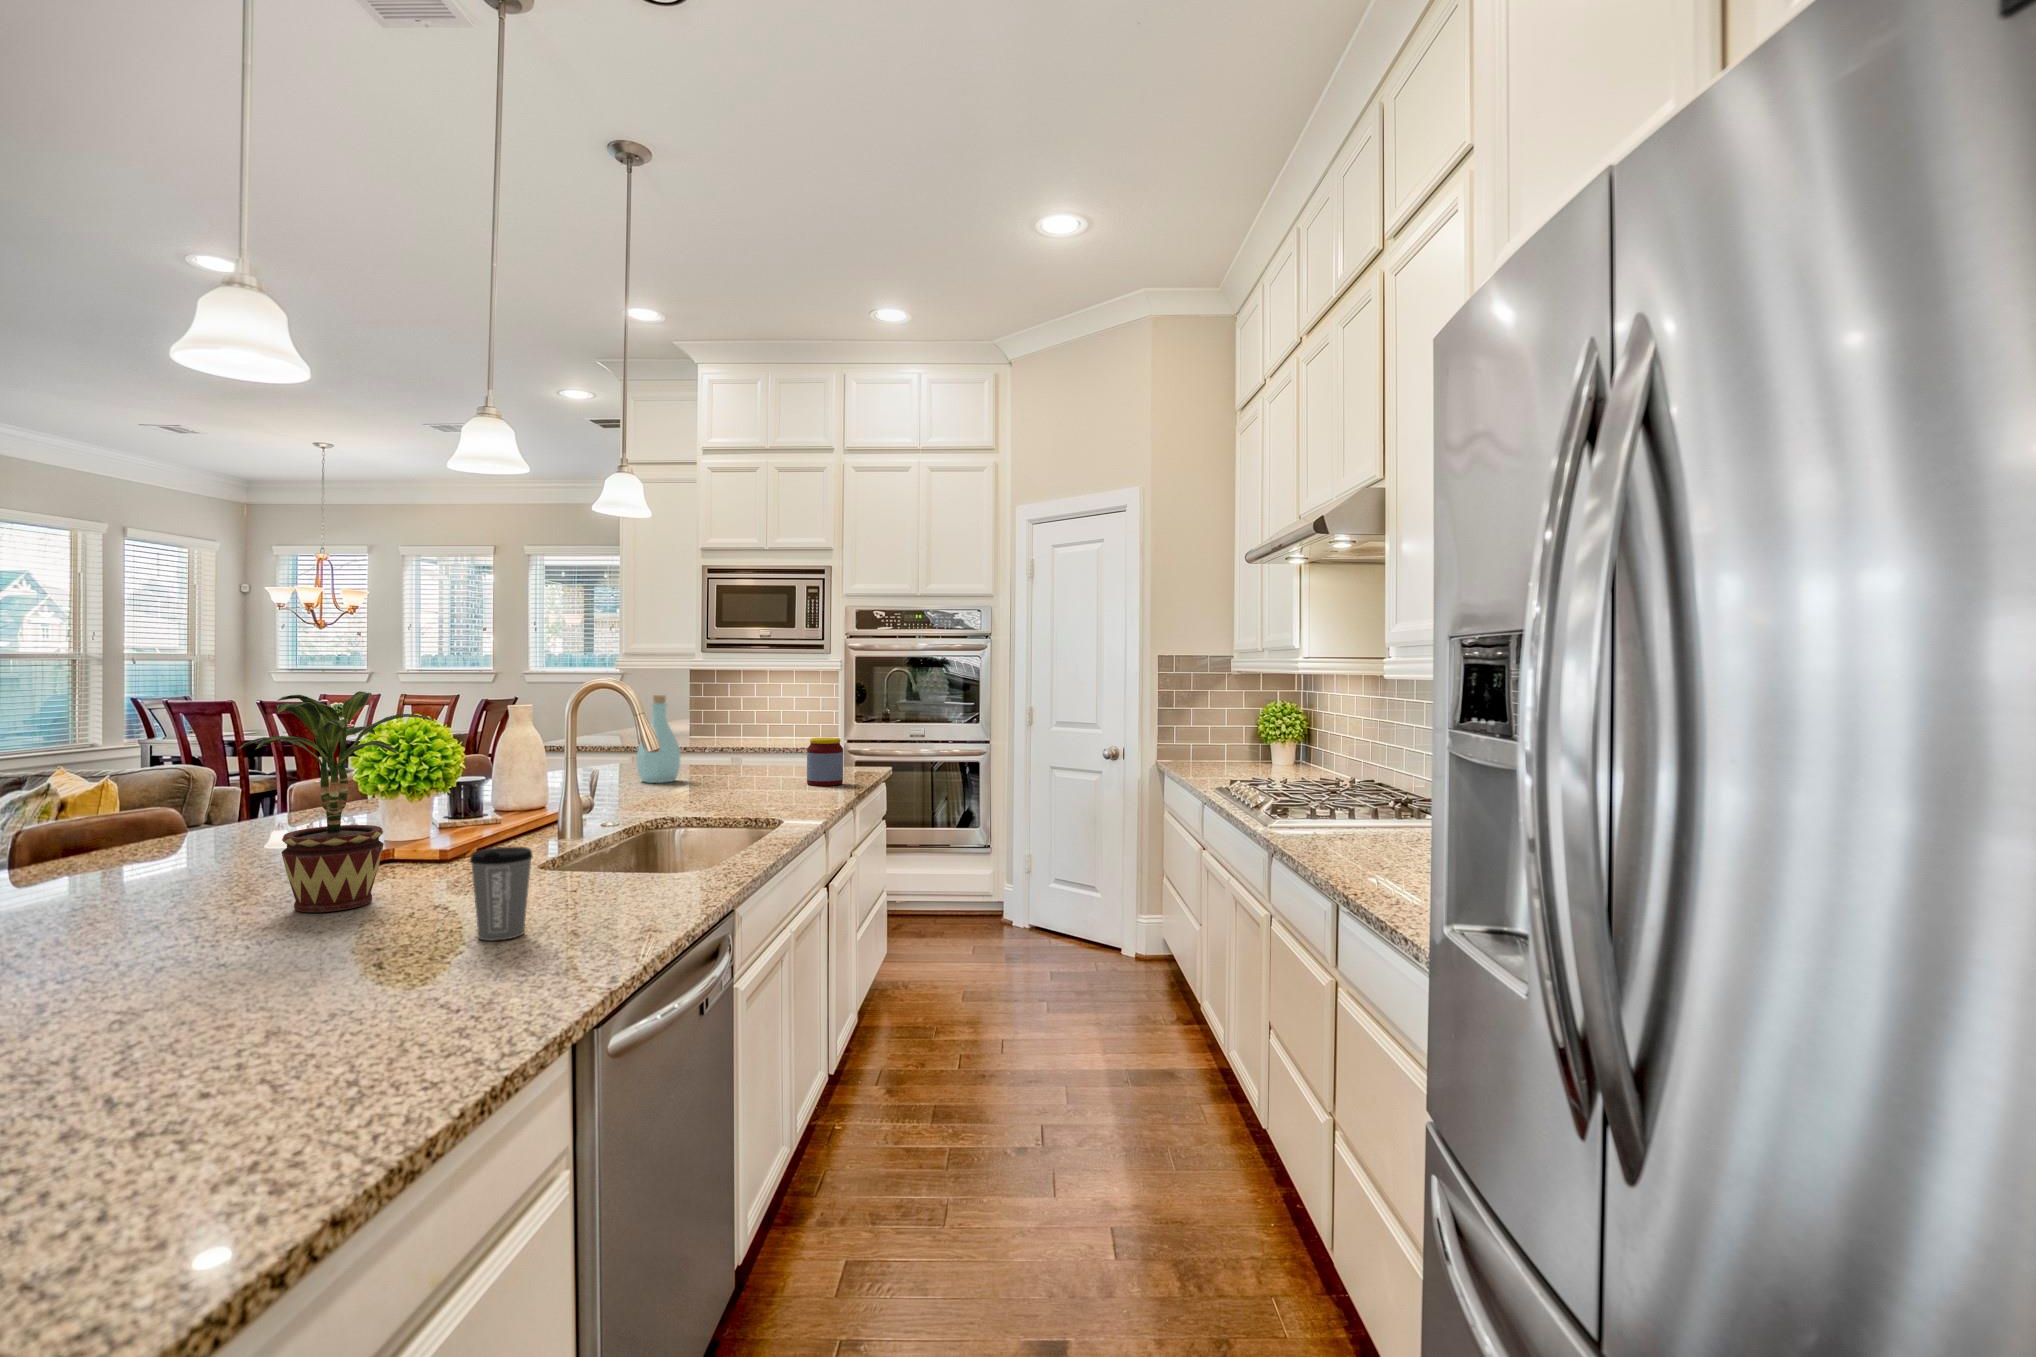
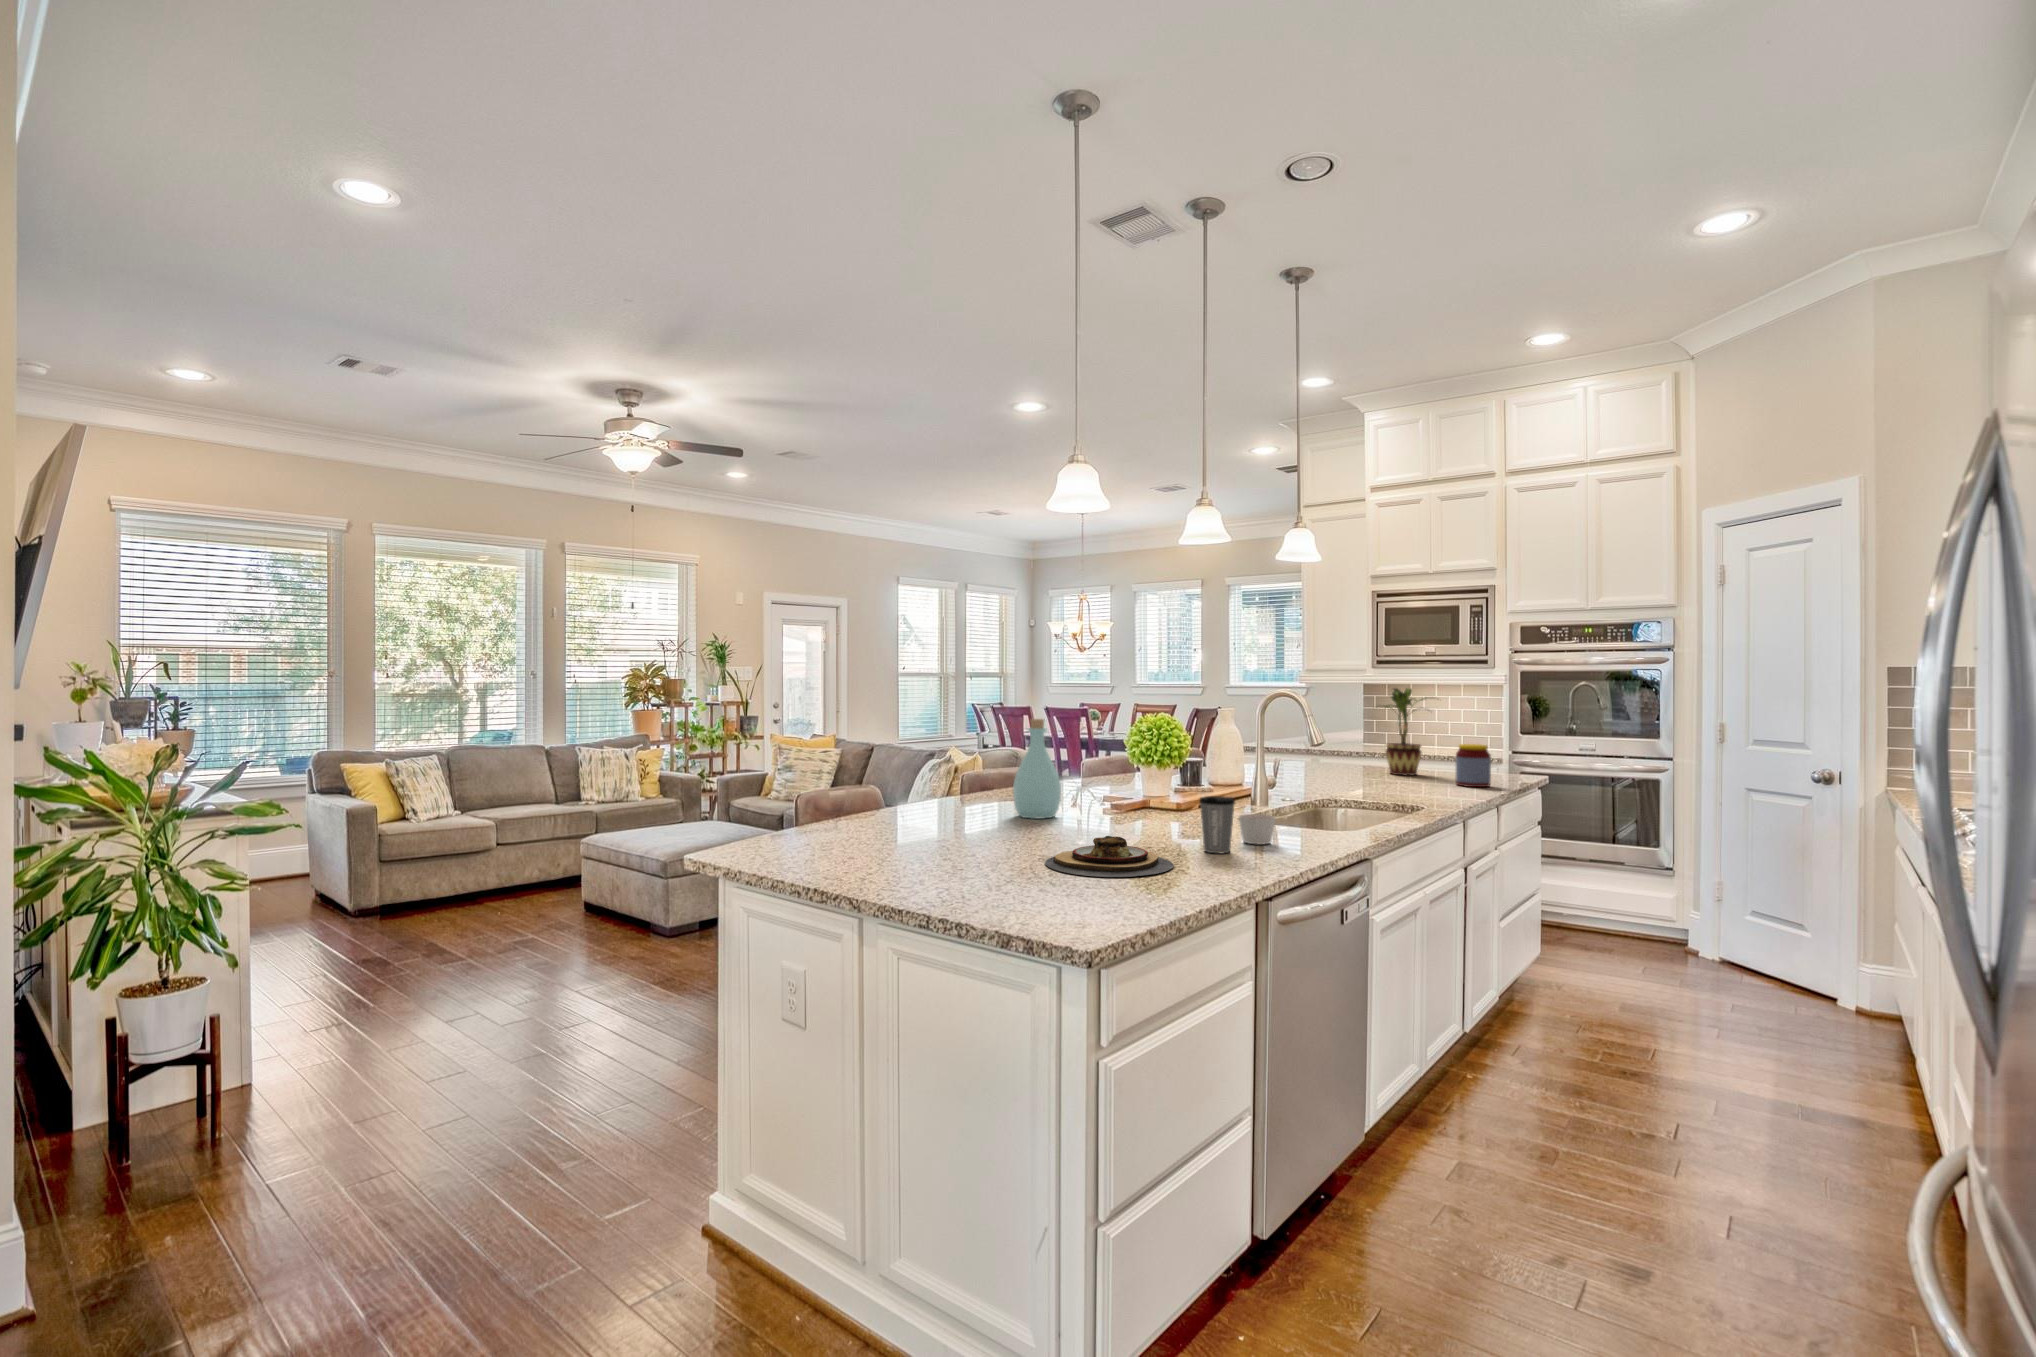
potted plant: present [239,691,435,913] -> present [1382,688,1439,776]
bottle: present [637,695,680,783] -> present [1013,719,1061,819]
candle: none [539,863,598,911] -> present [1239,814,1276,844]
plate: none [121,949,417,1046] -> present [1045,836,1174,877]

